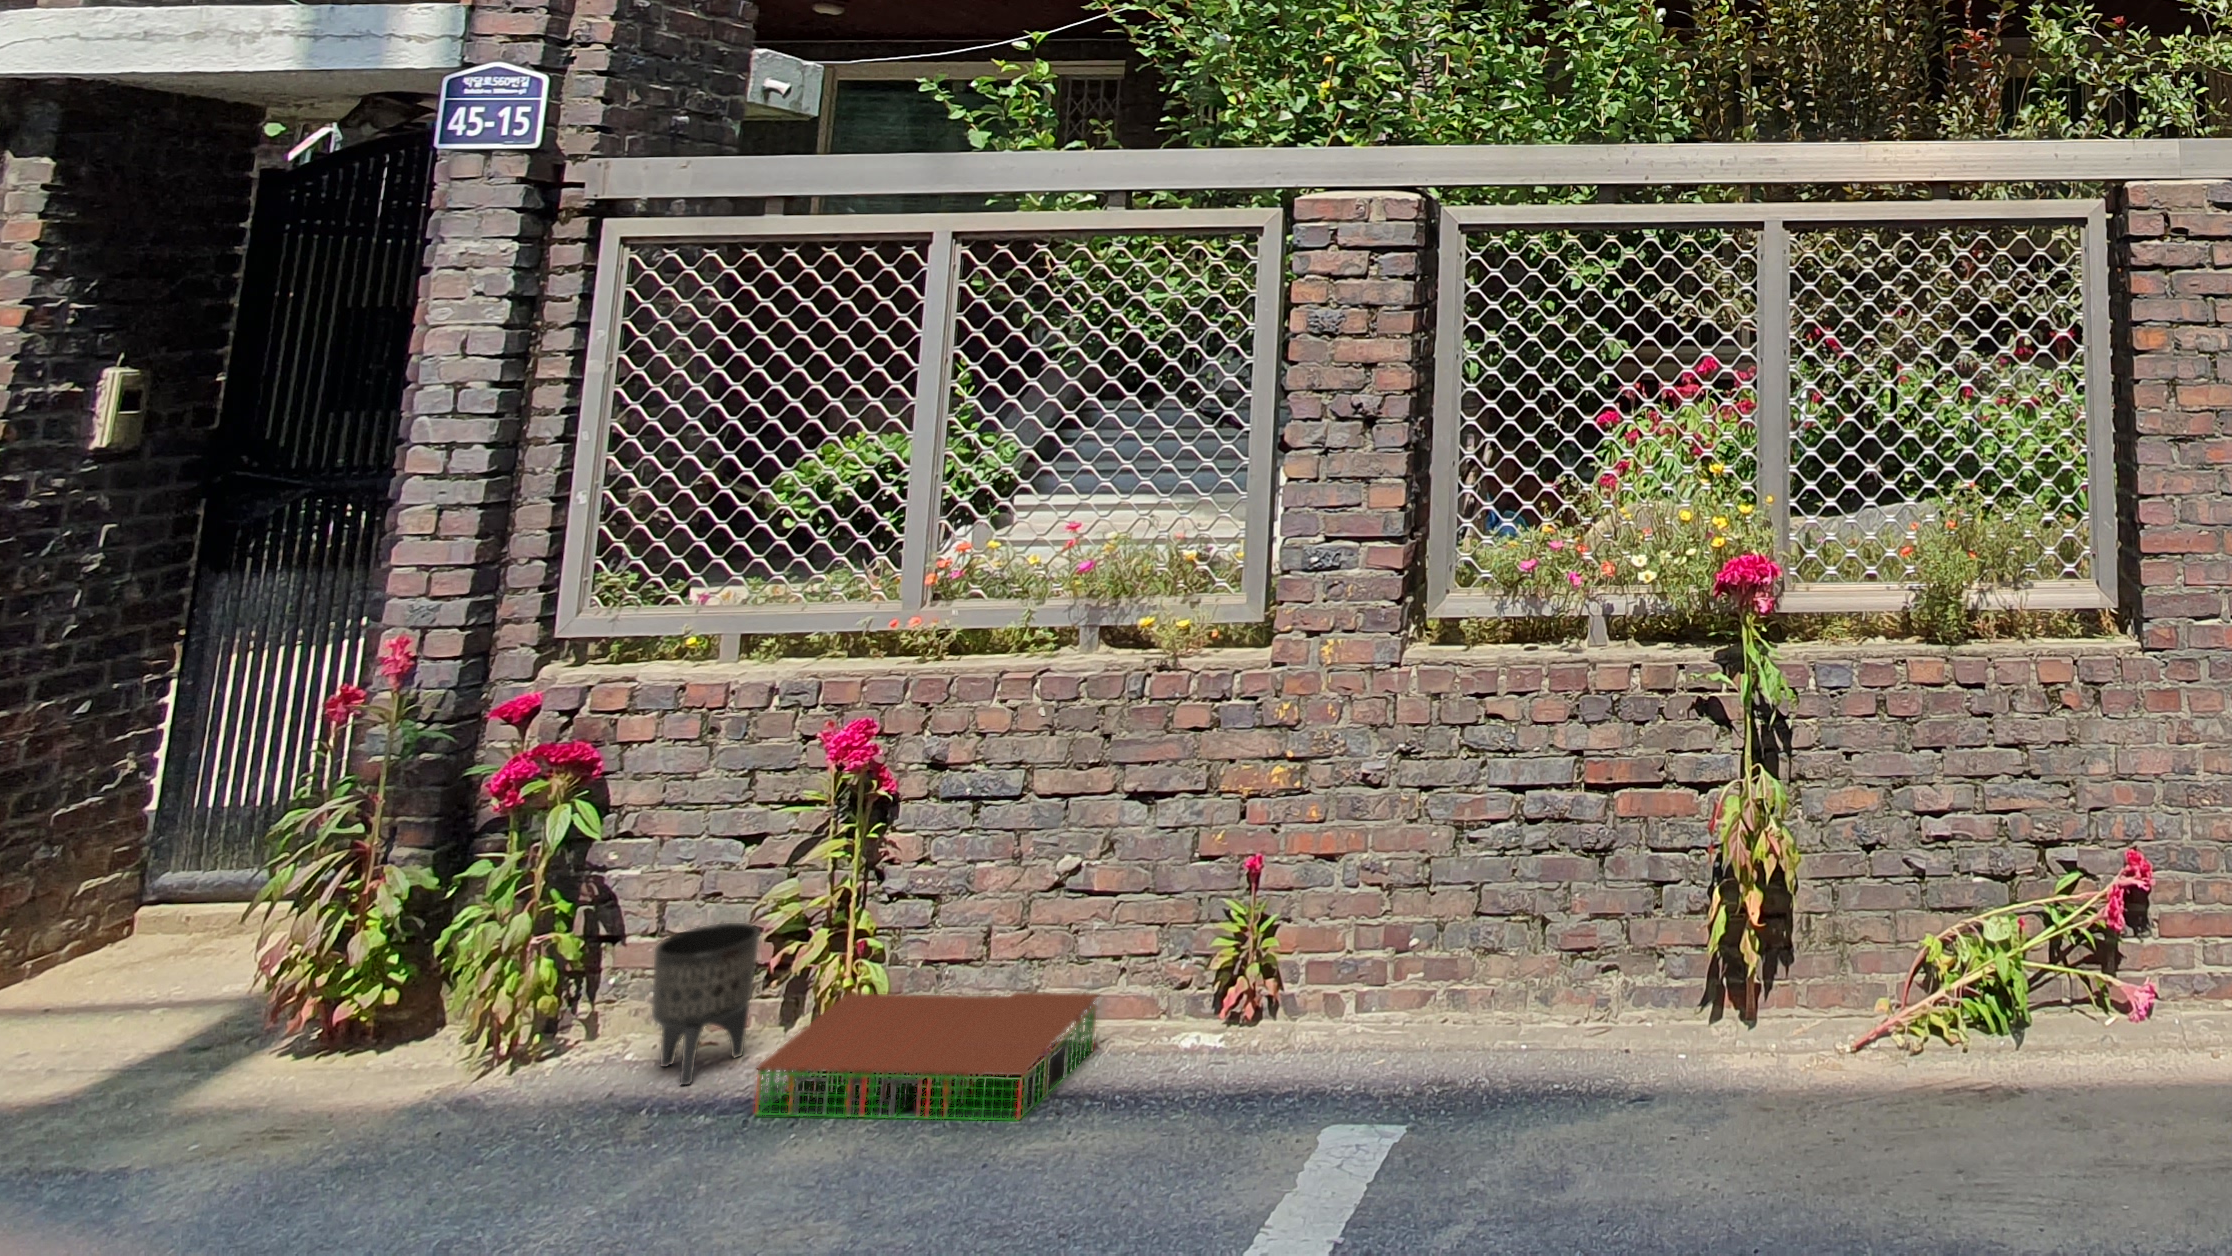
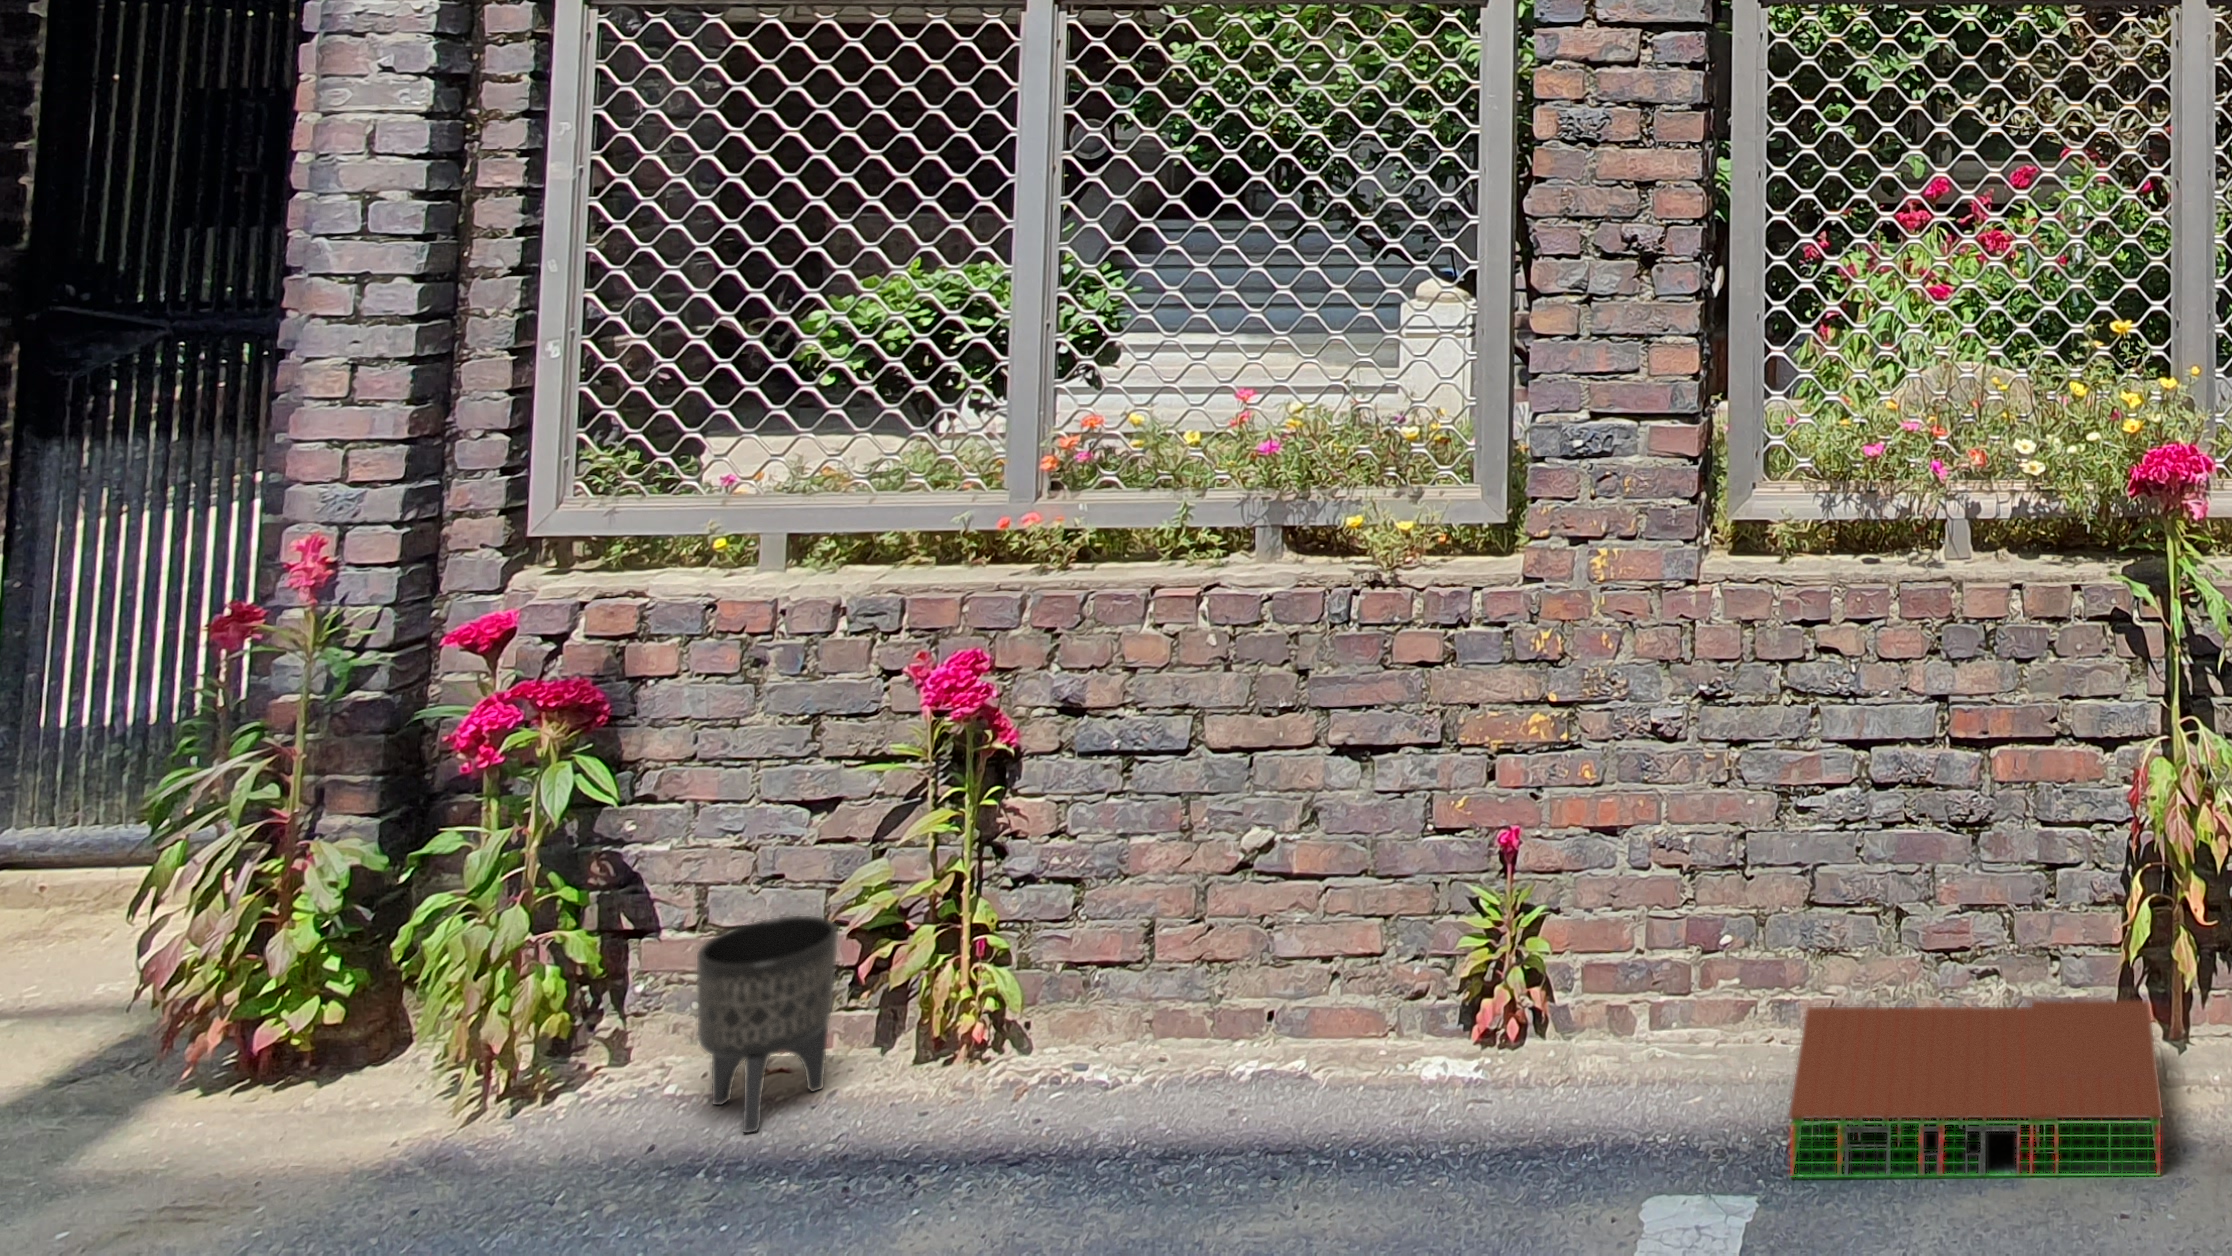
storage bin: present [754,992,1098,1120] -> present [1789,1000,2163,1177]

